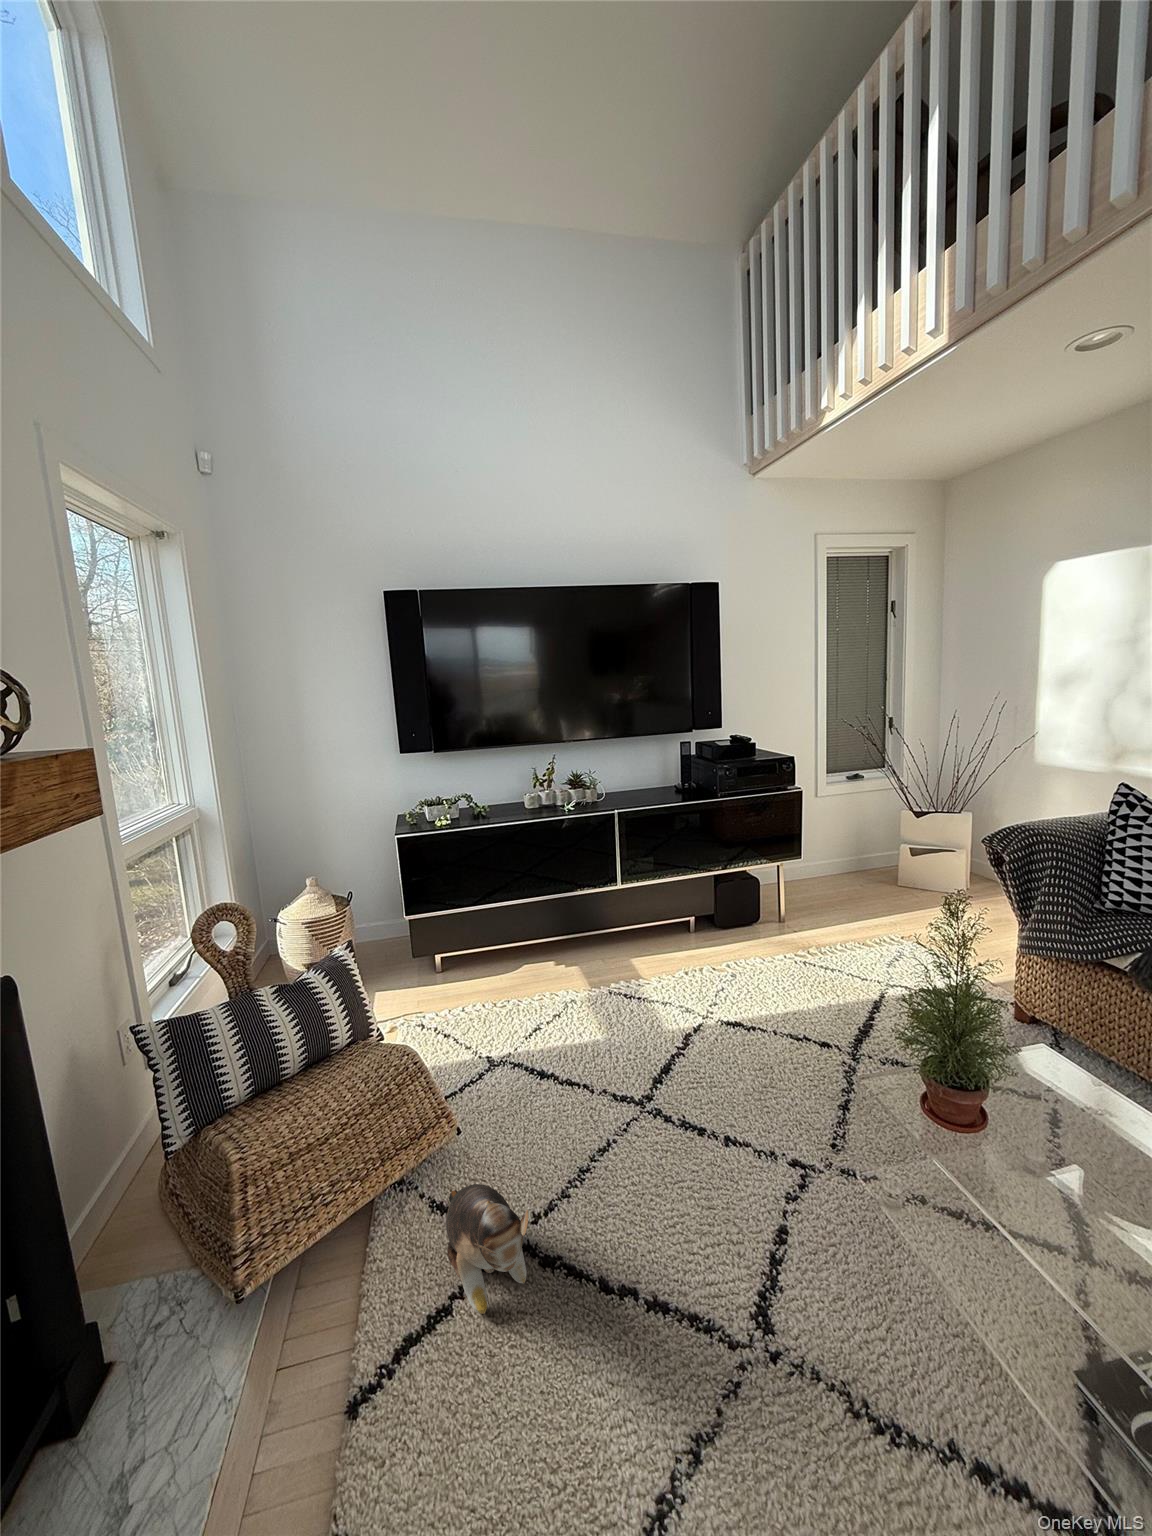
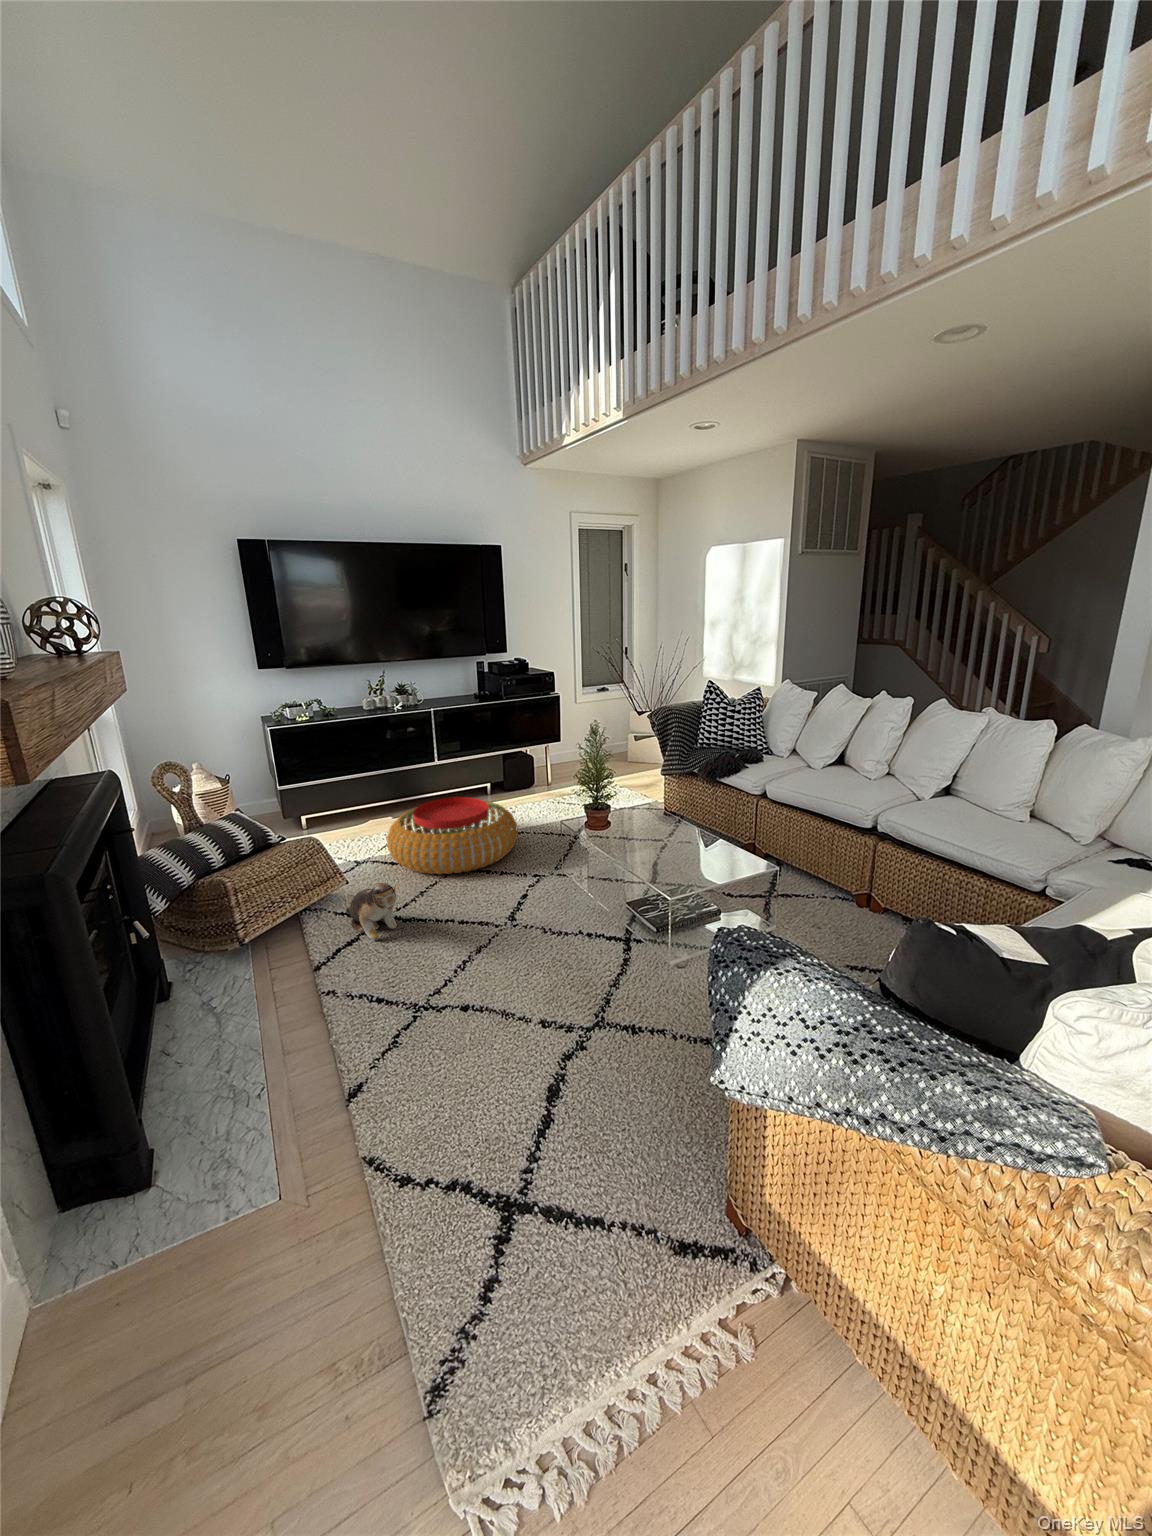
pouf: none [535,963,752,1124] -> present [387,797,518,874]

